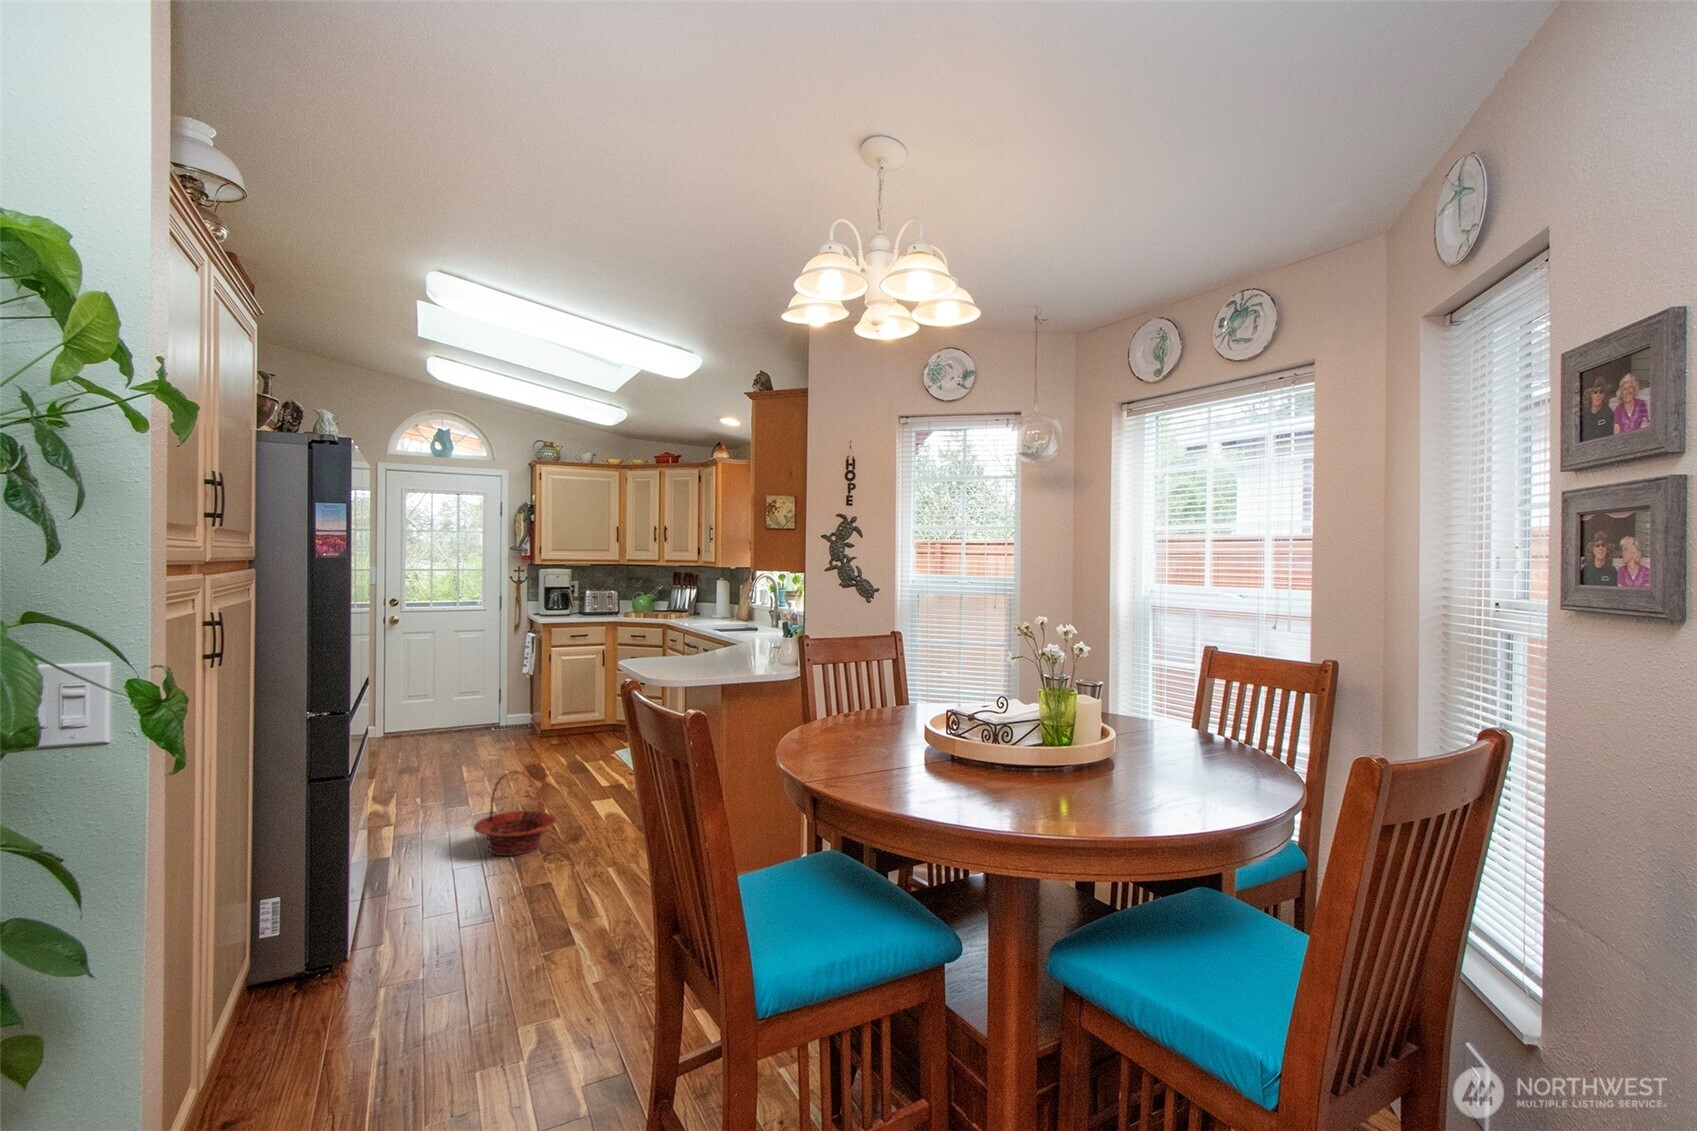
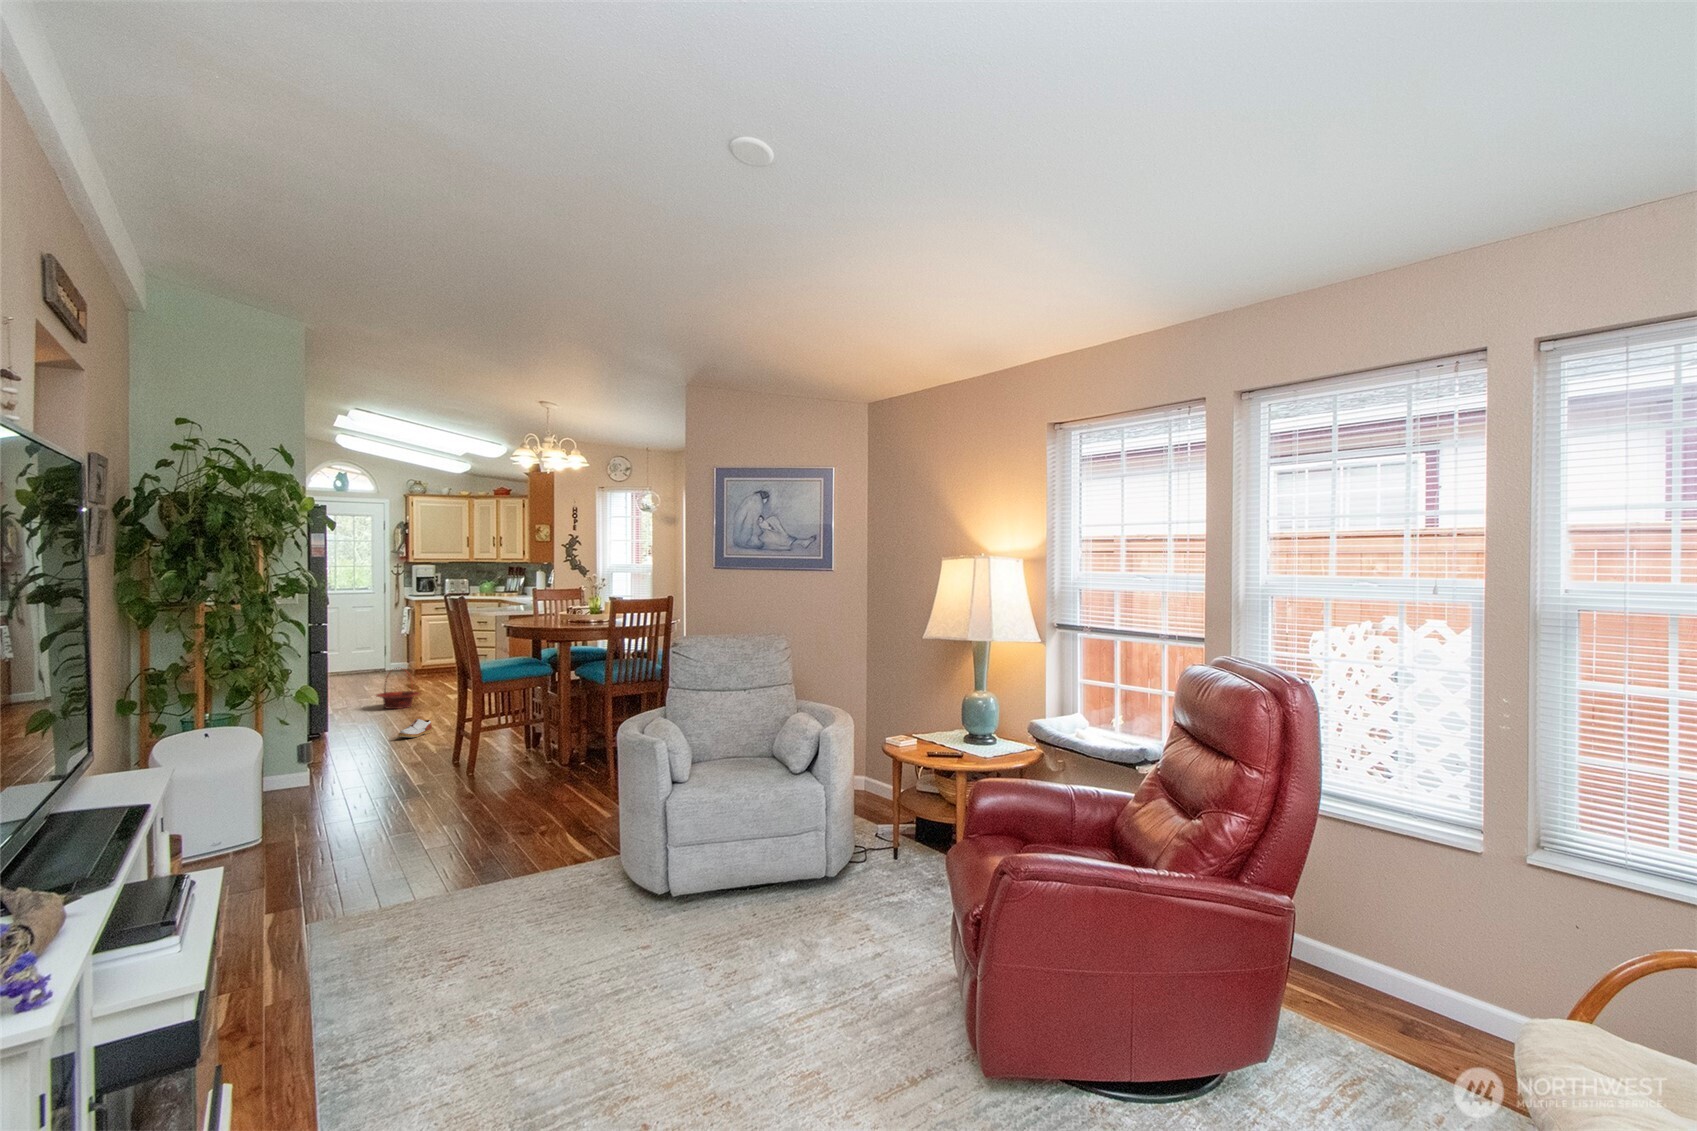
shoe: none [512,956,591,1030] -> present [398,719,432,737]

